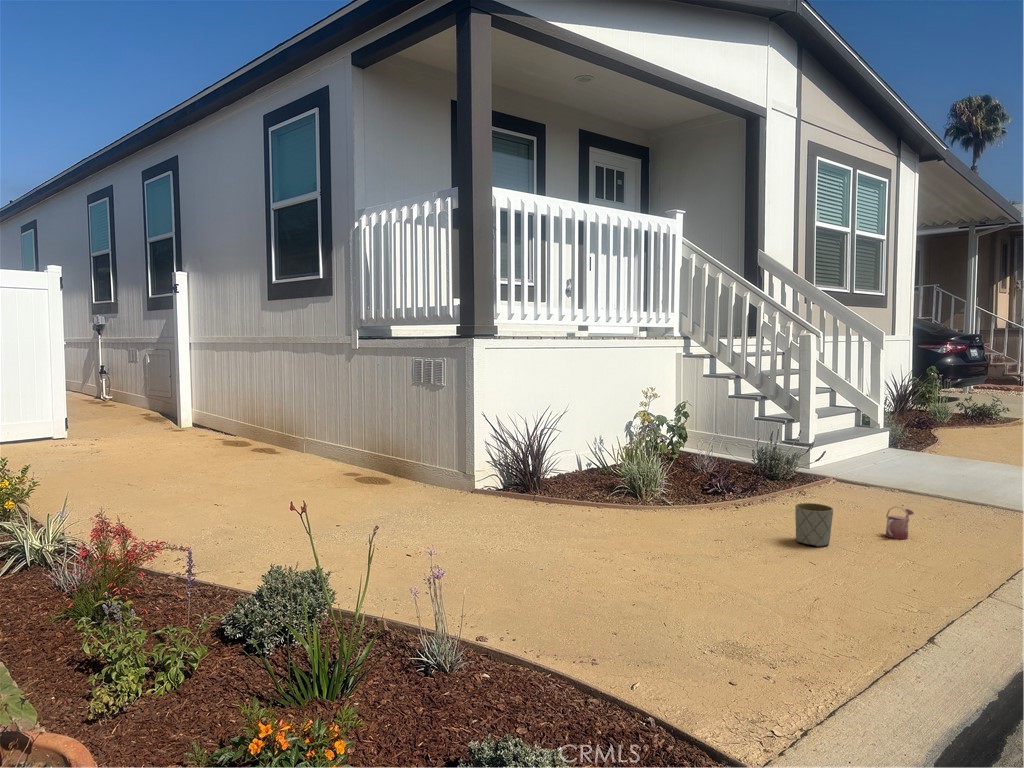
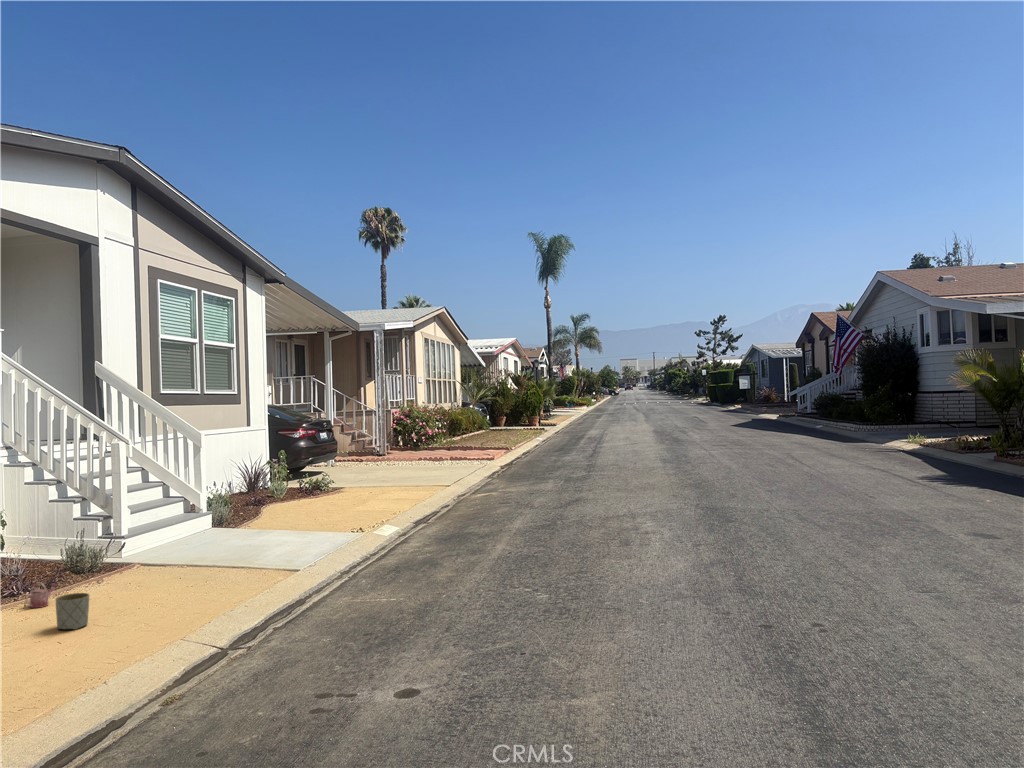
watering can: present [886,506,914,539] -> present [26,583,57,608]

